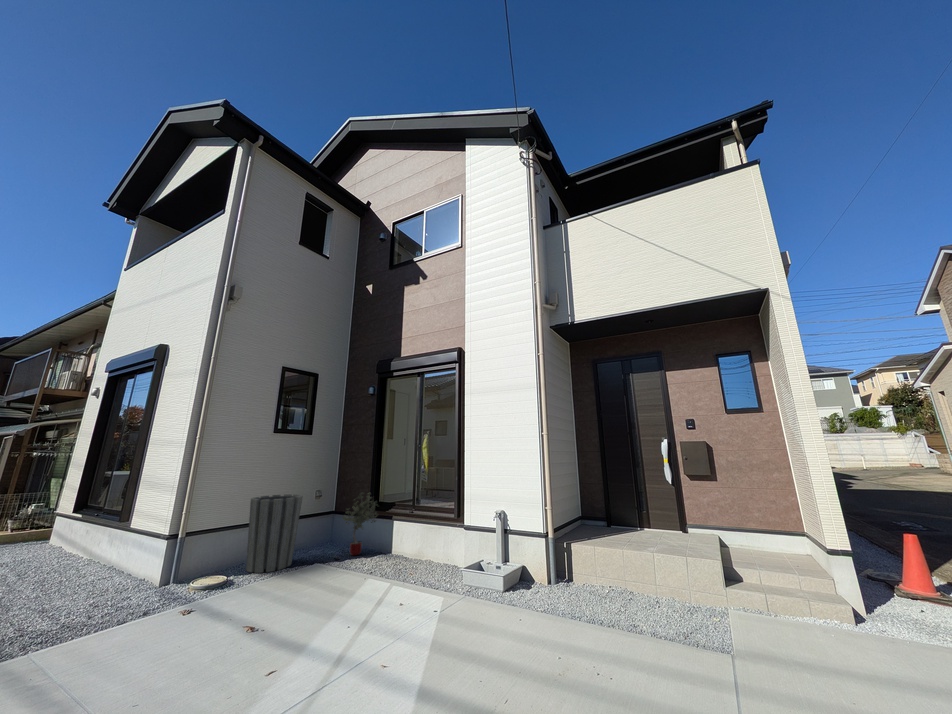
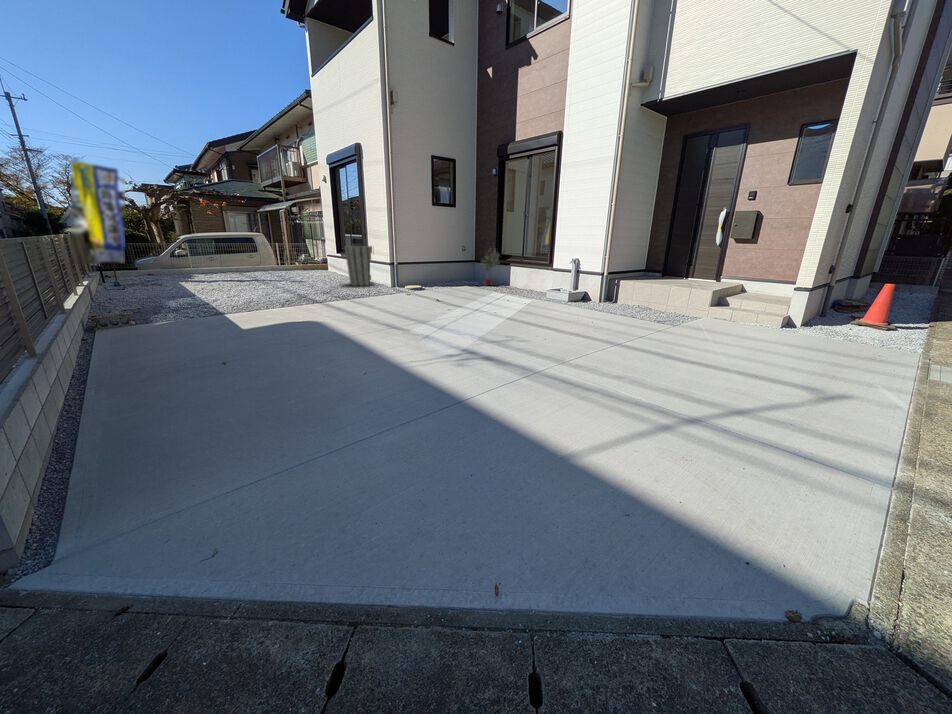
trash can: present [246,494,303,573] -> present [345,246,374,286]

